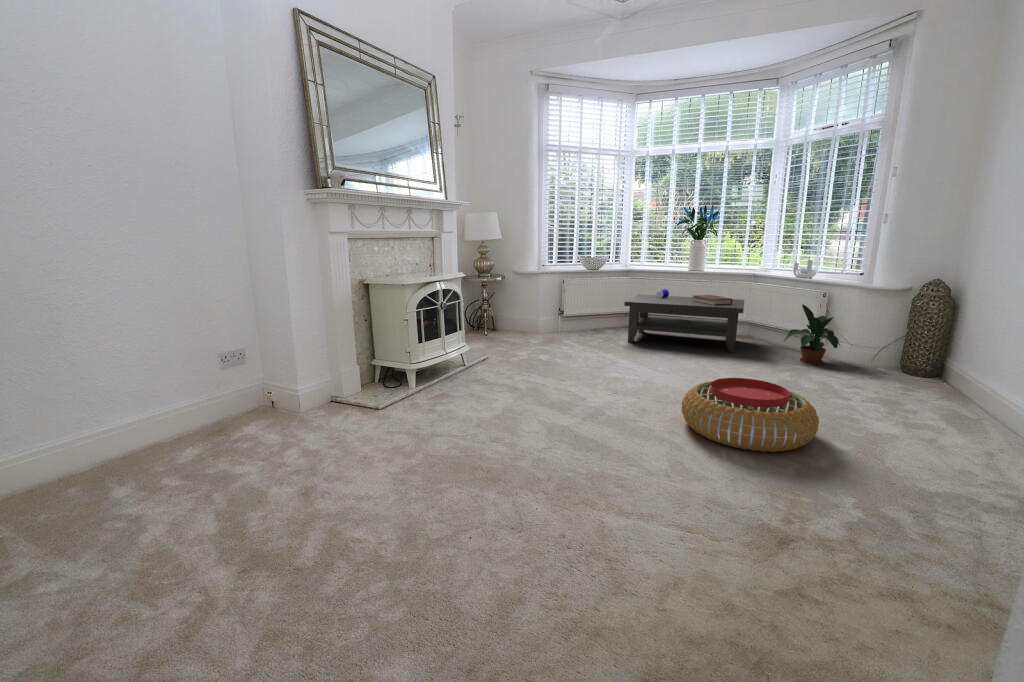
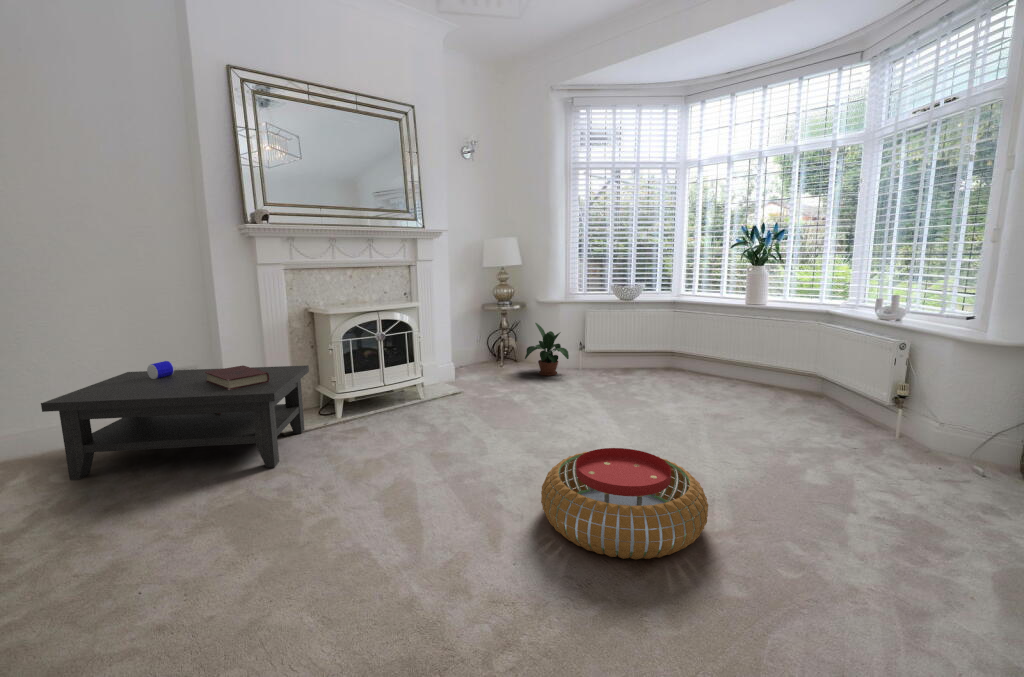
coffee table: present [624,289,745,352] -> present [41,361,309,480]
potted plant: present [783,305,840,364] -> present [525,323,569,376]

